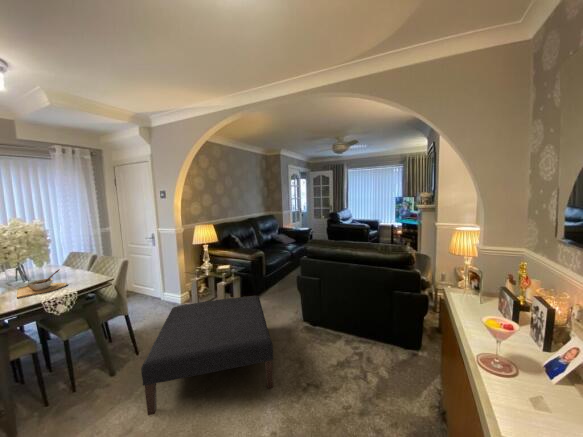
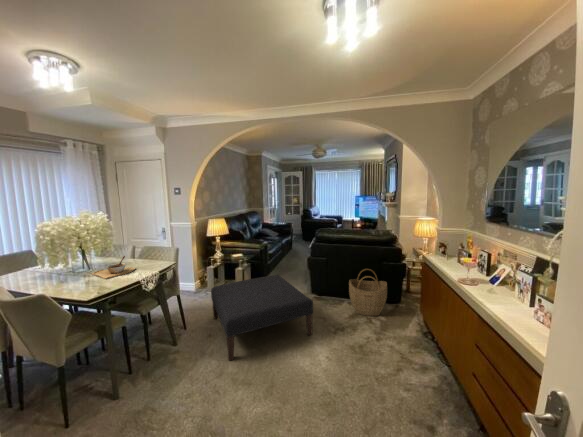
woven basket: none [340,297,394,367] -> present [349,269,387,316]

